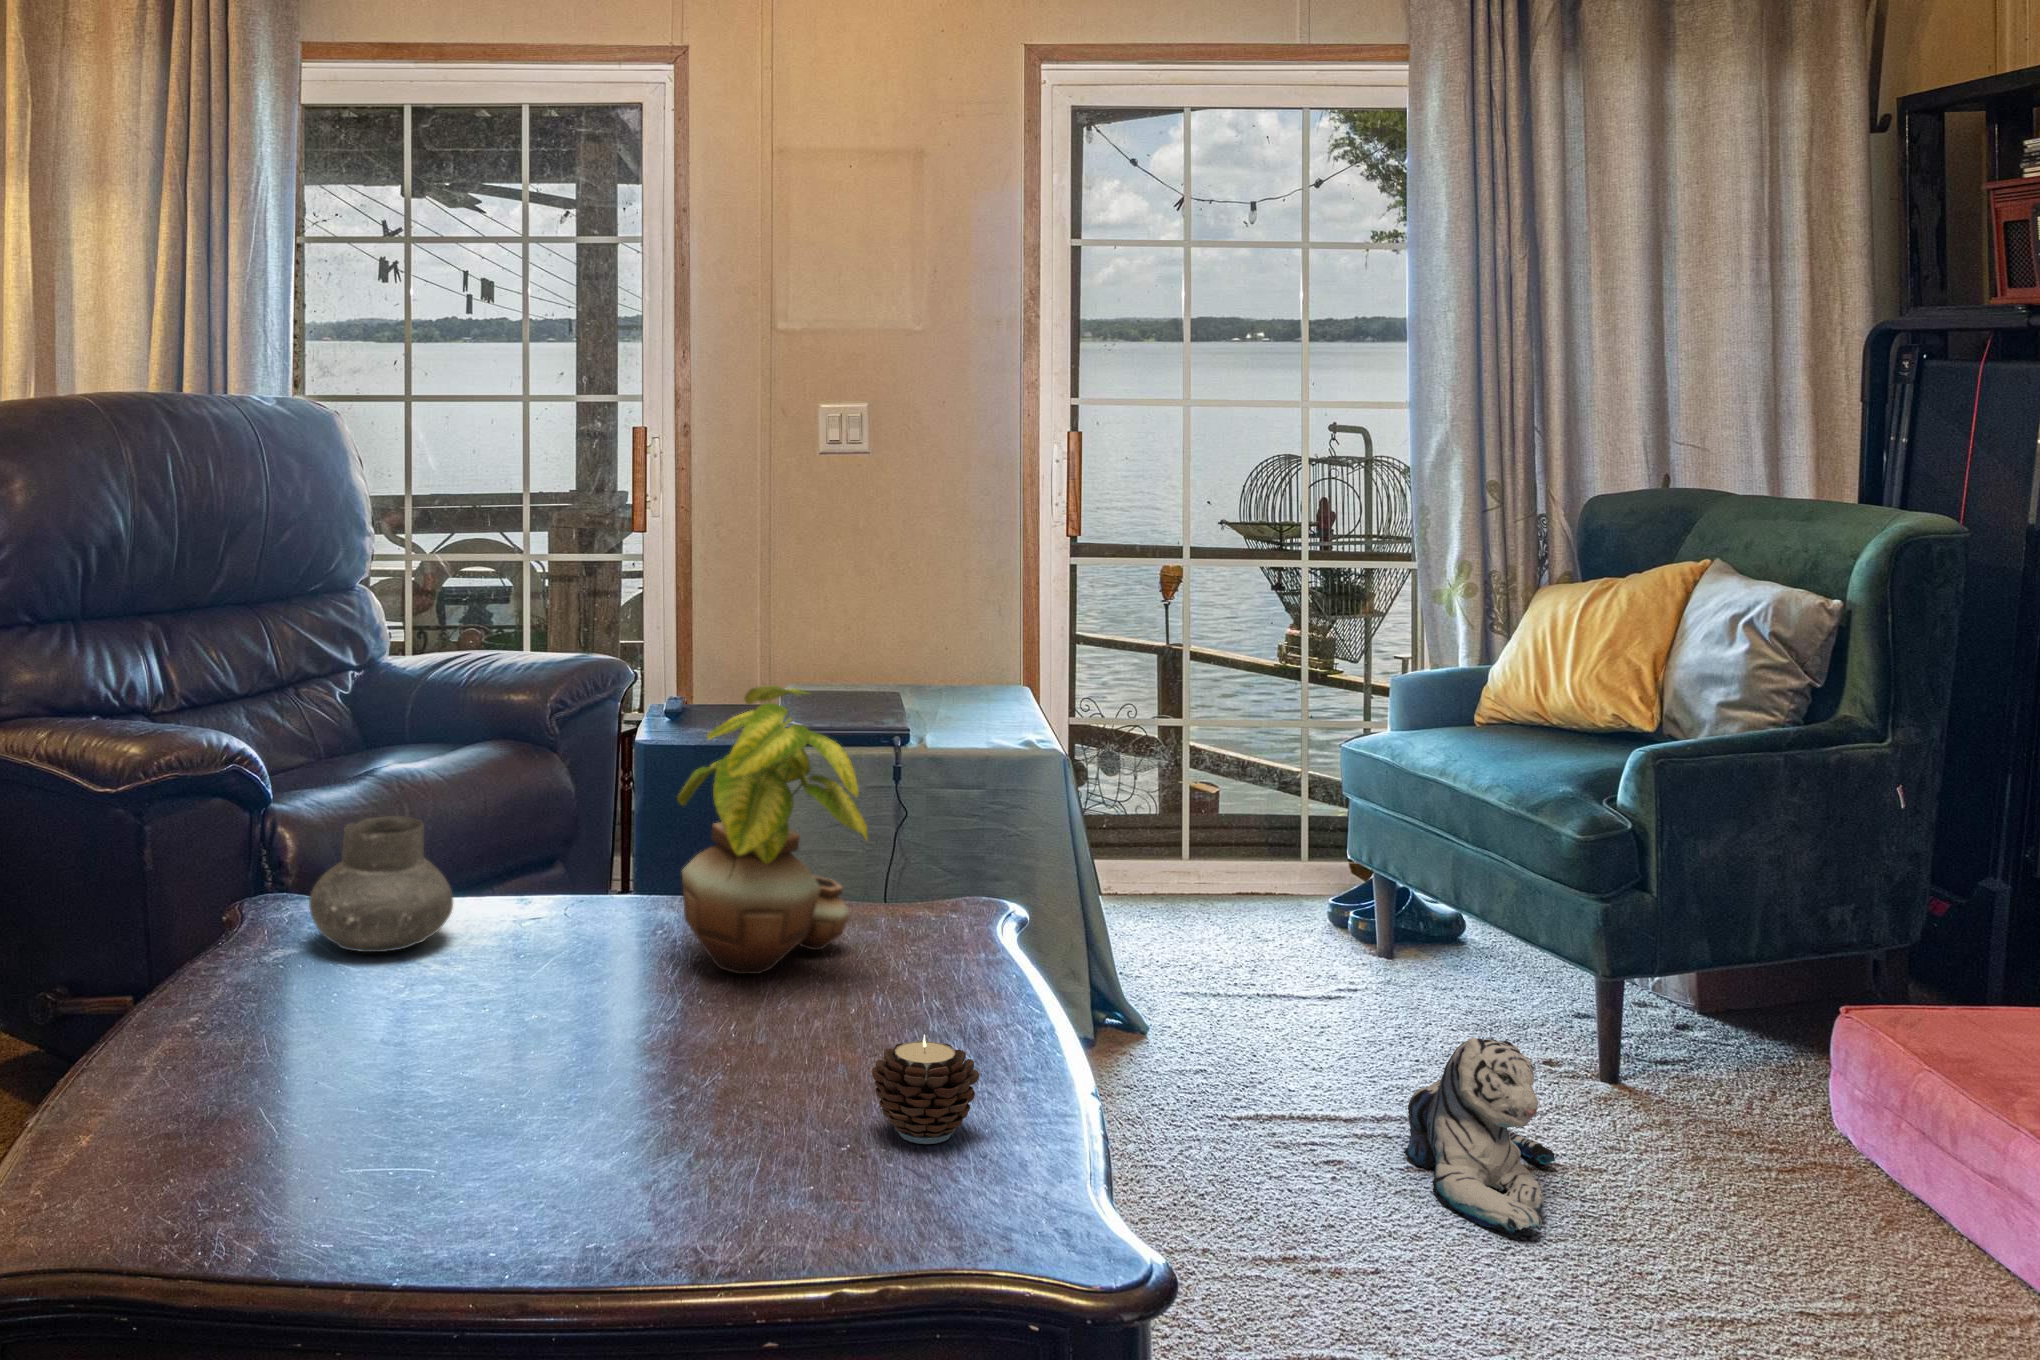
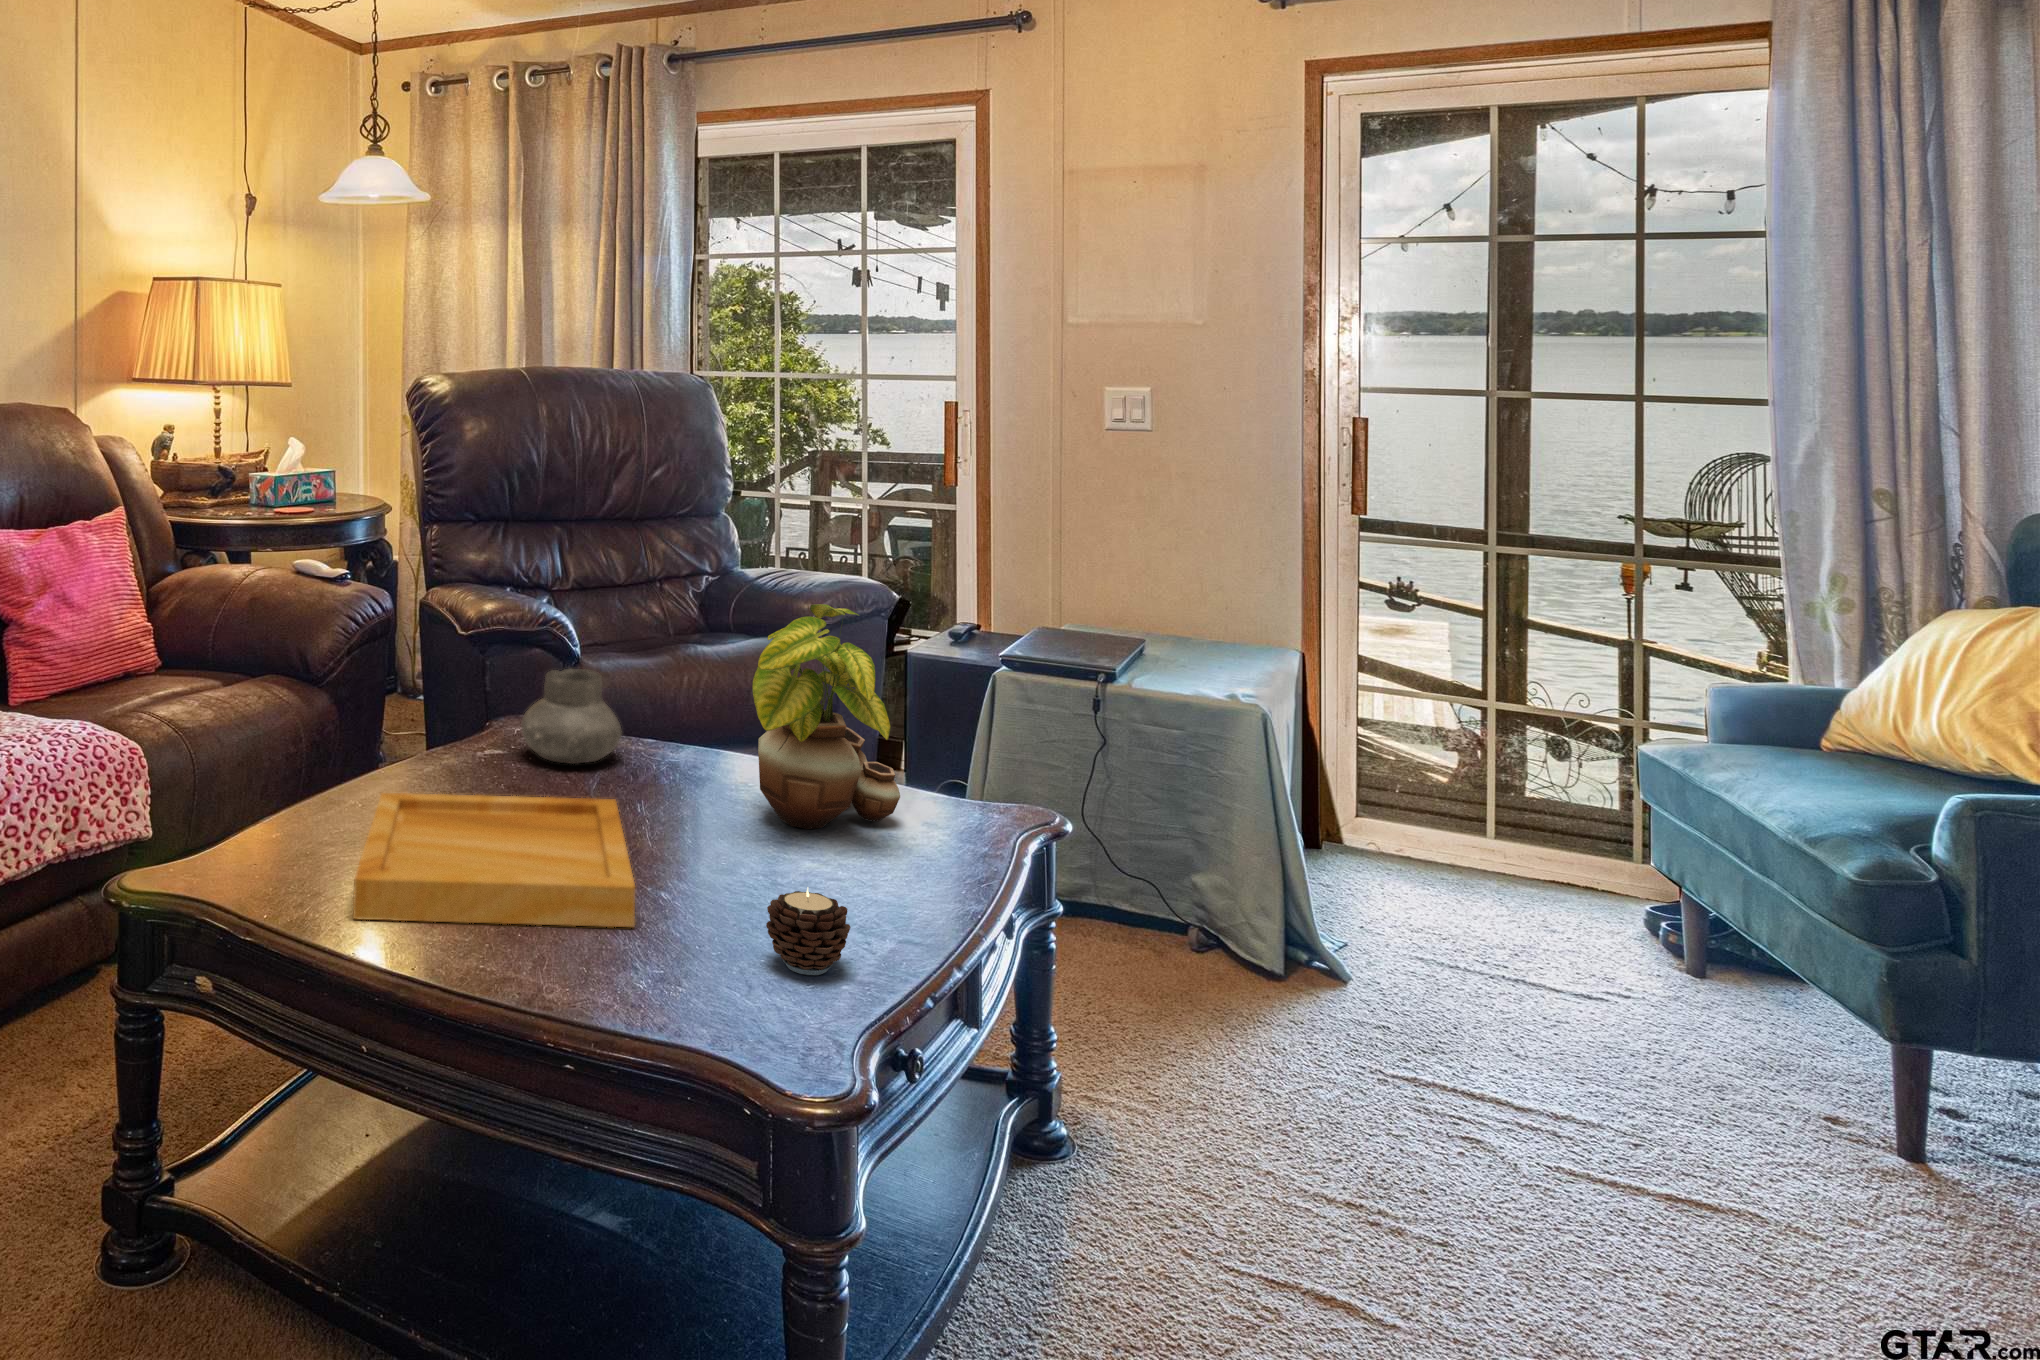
tray: none [218,982,695,1226] -> present [353,793,635,927]
plush toy: present [1404,1038,1555,1234] -> none [1565,1051,1757,1264]

